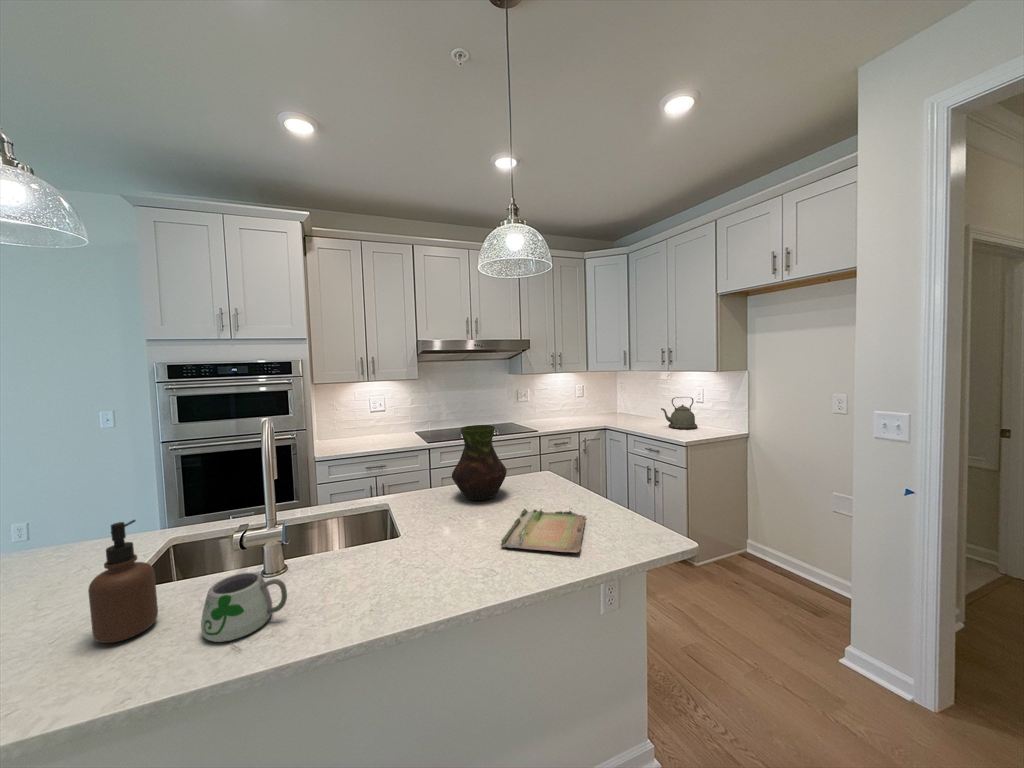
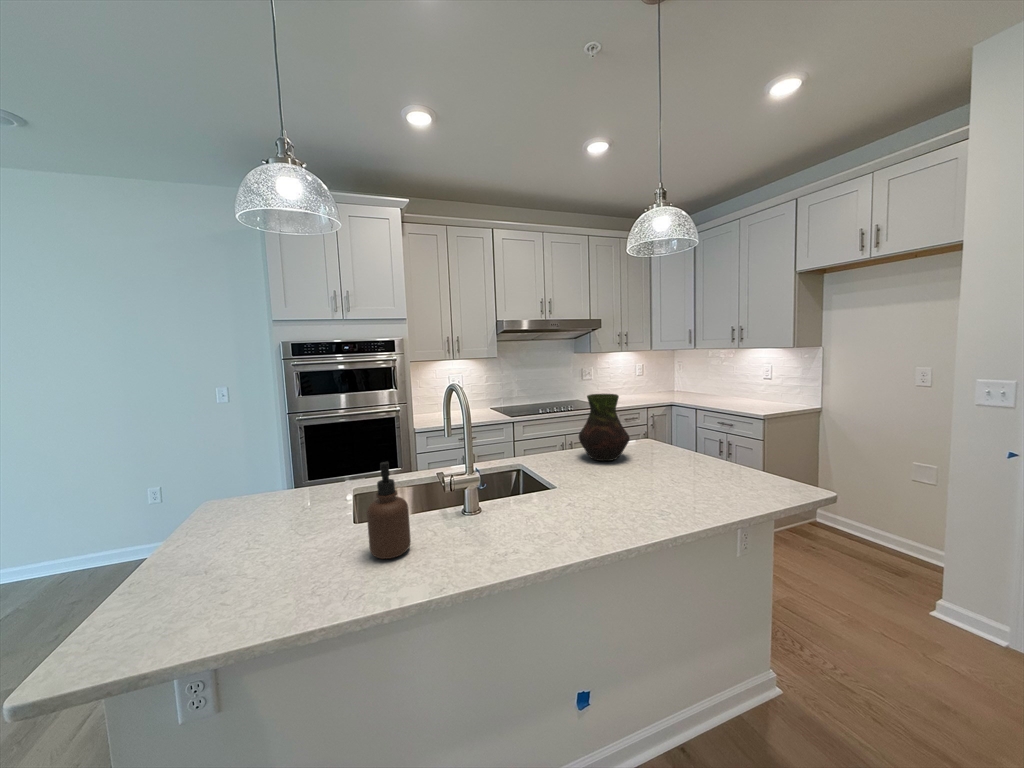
kettle: present [661,397,697,429] -> none [729,374,765,405]
tray: present [501,508,586,552] -> none [655,464,736,499]
mug: present [201,572,287,651] -> none [454,507,518,565]

